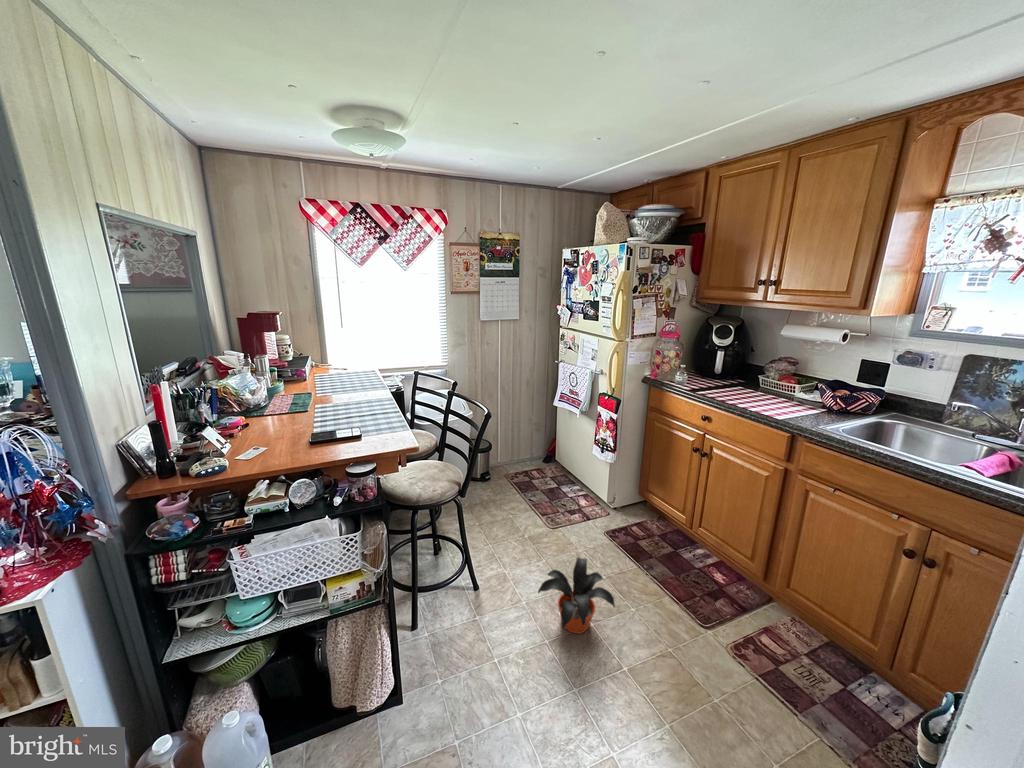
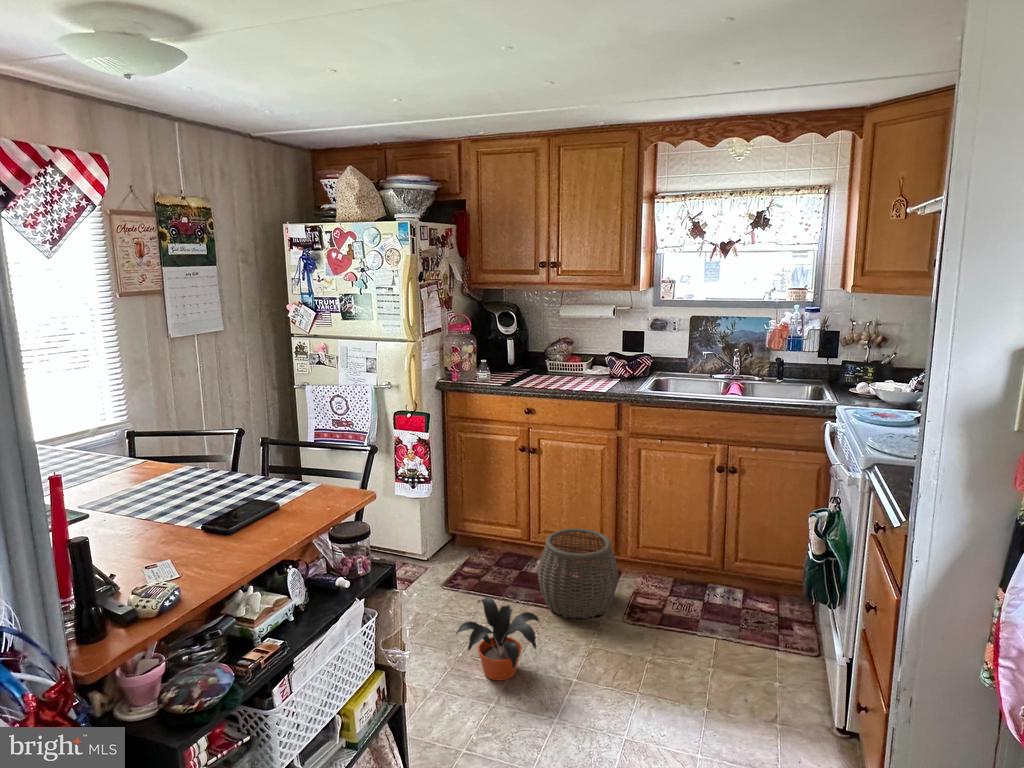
woven basket: none [659,532,744,629] -> present [538,528,618,619]

